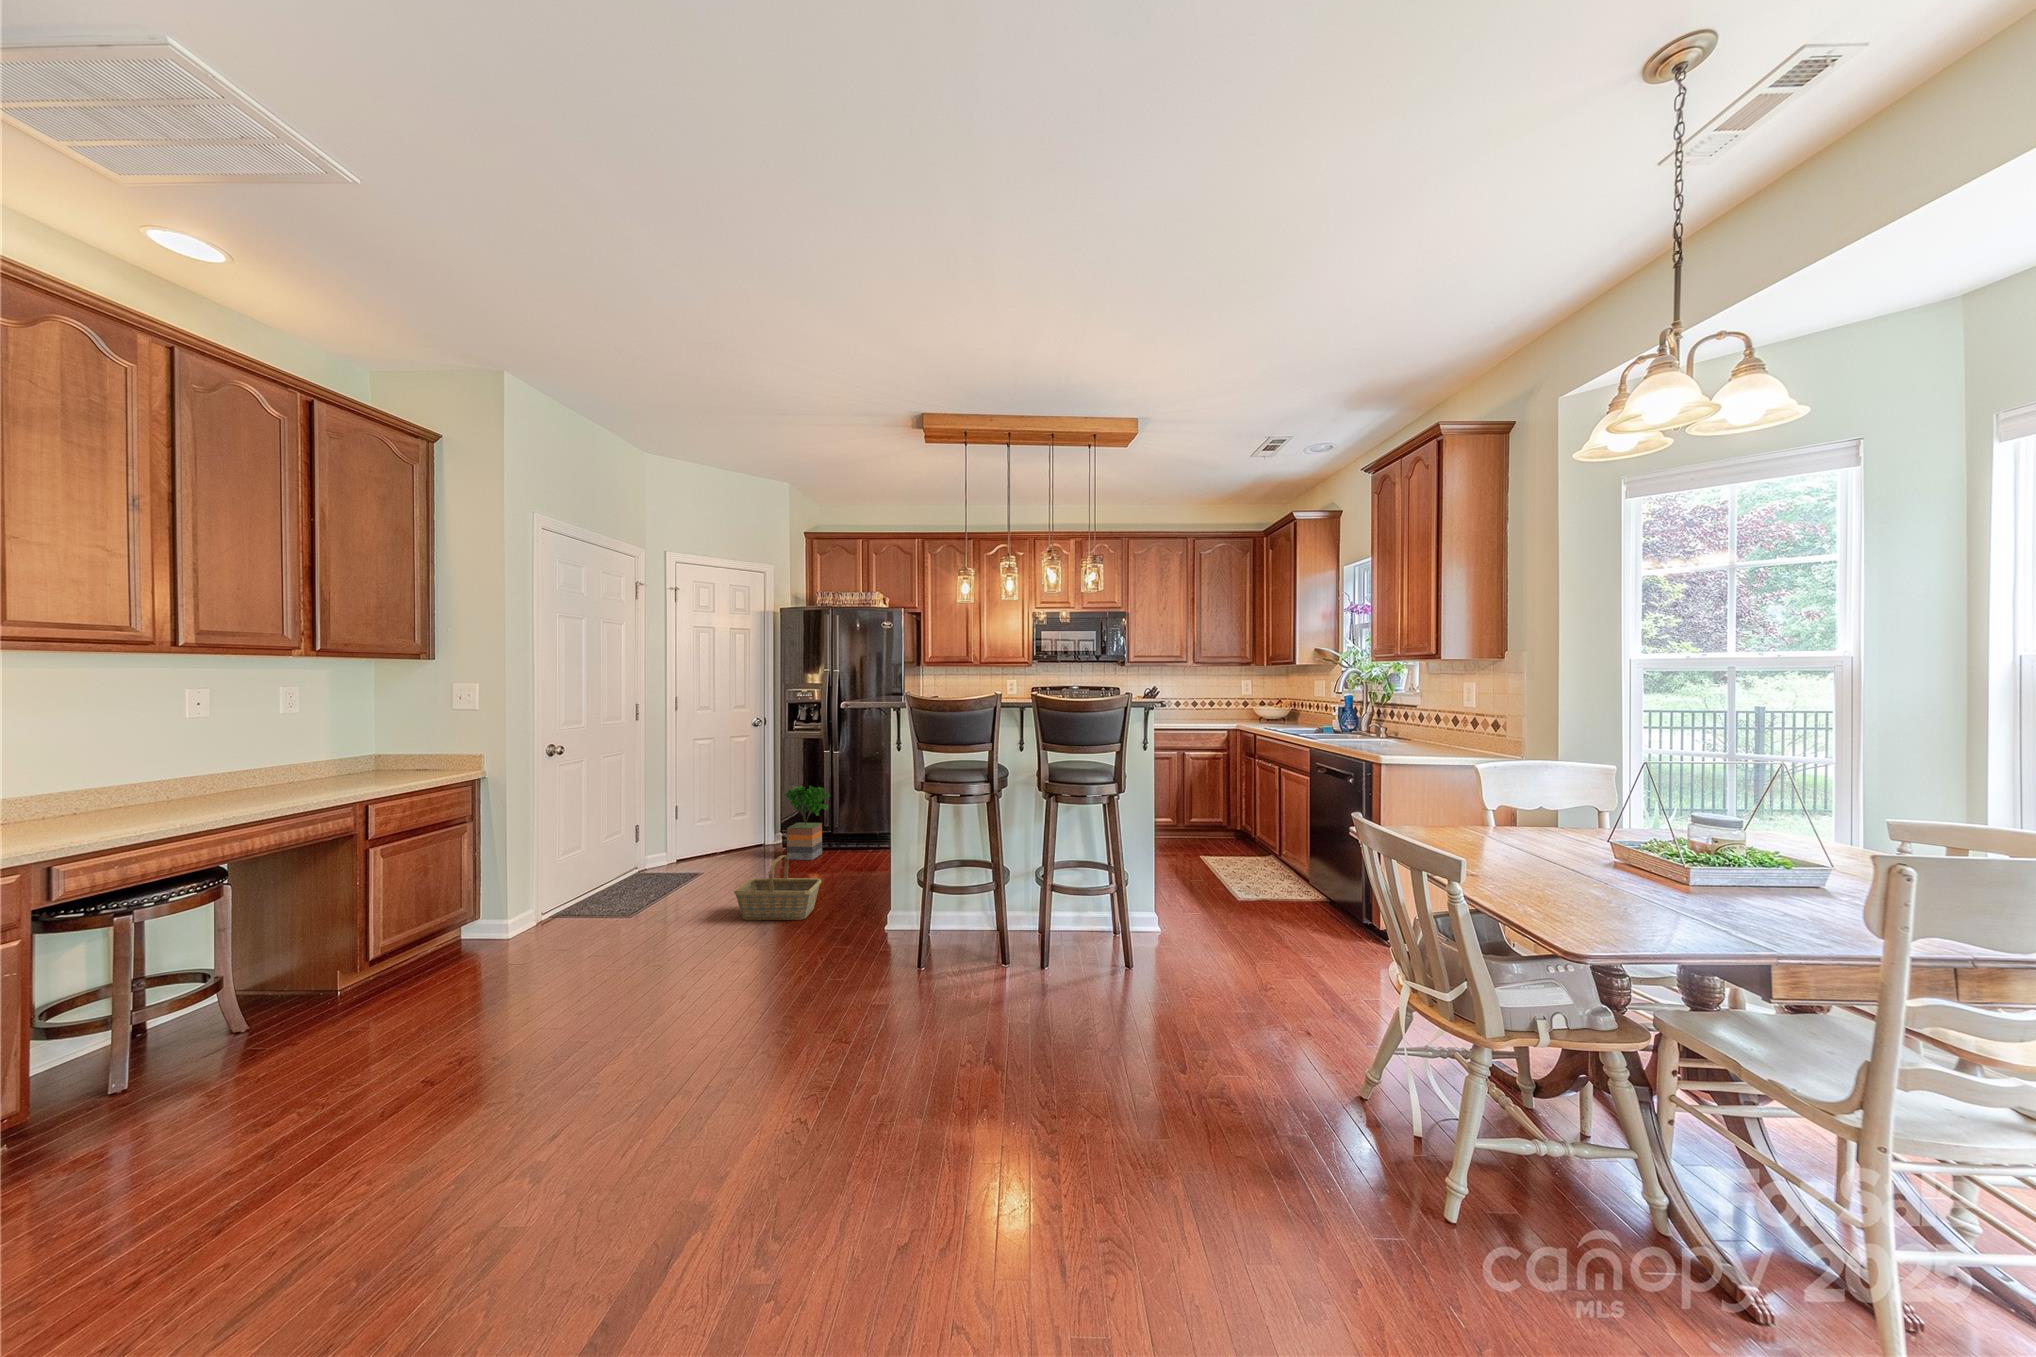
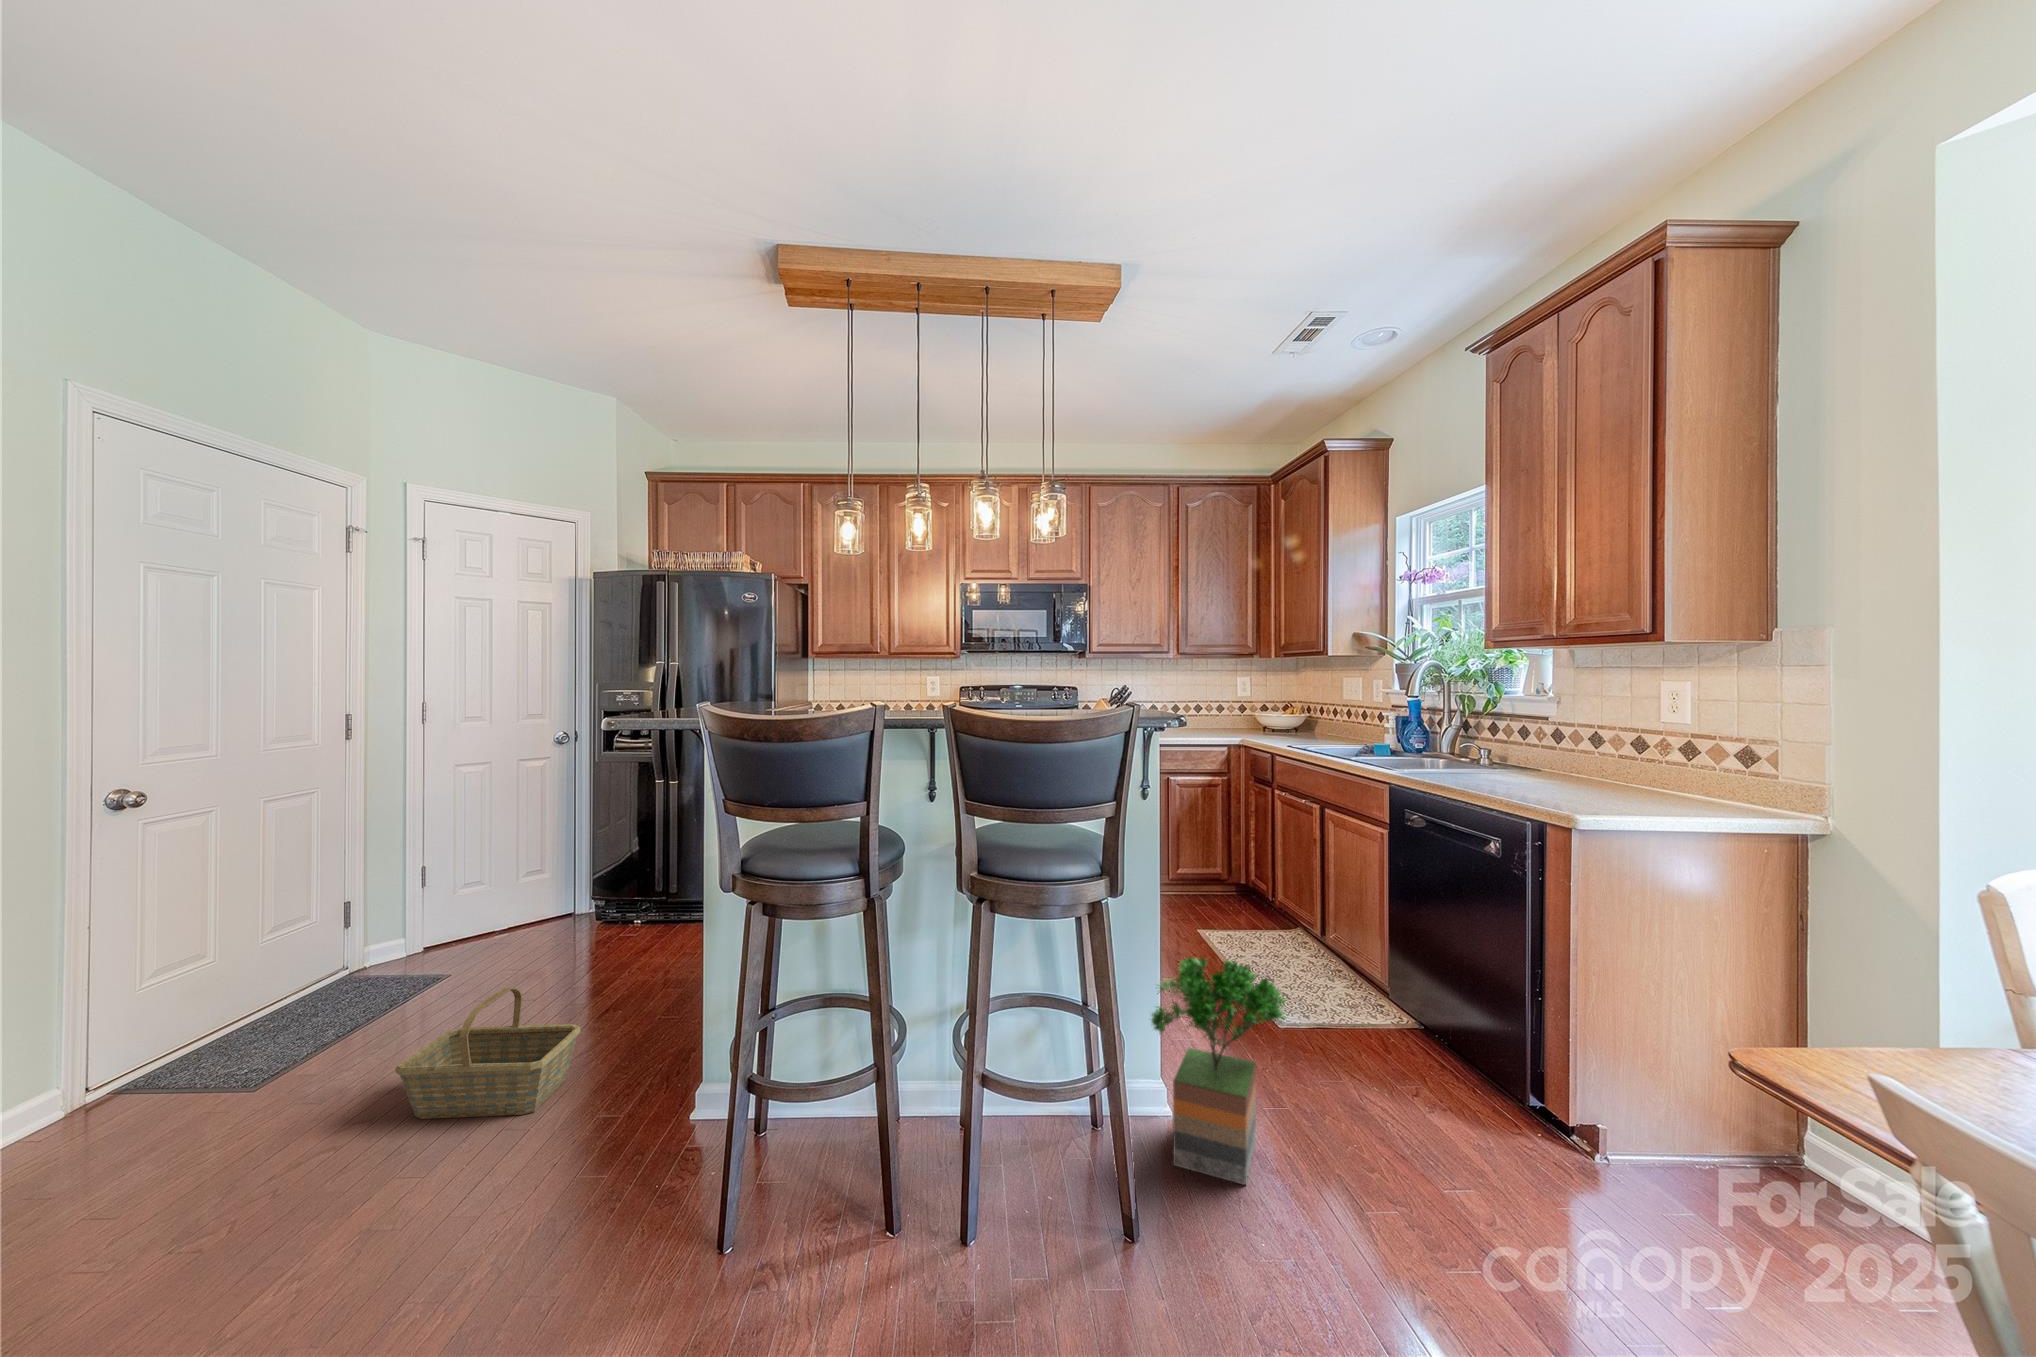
potted tree: present [785,786,830,860] -> present [1151,958,1287,1185]

